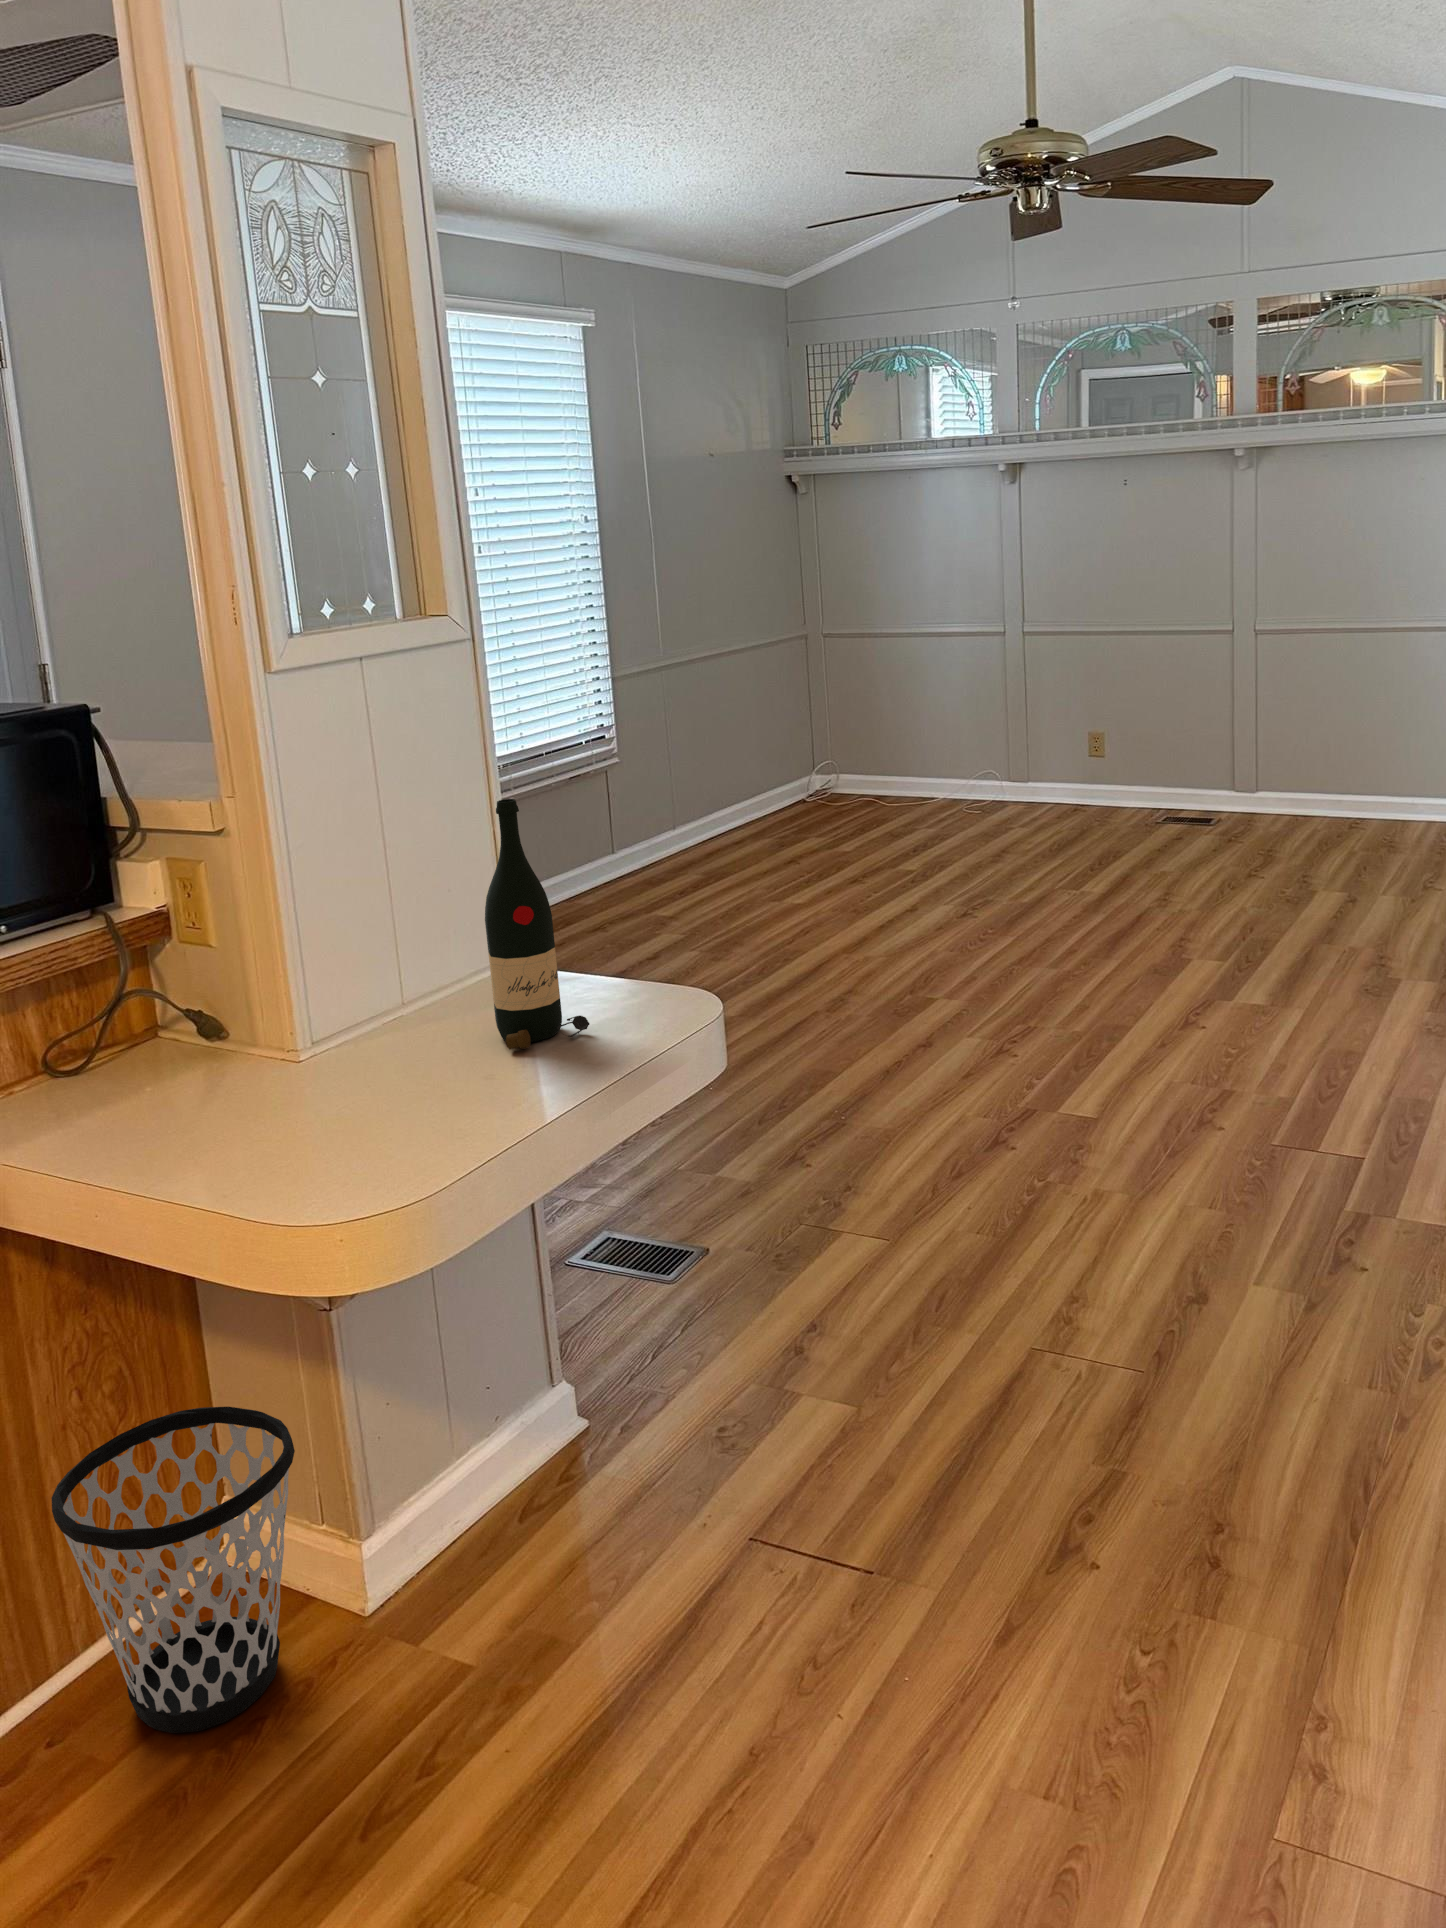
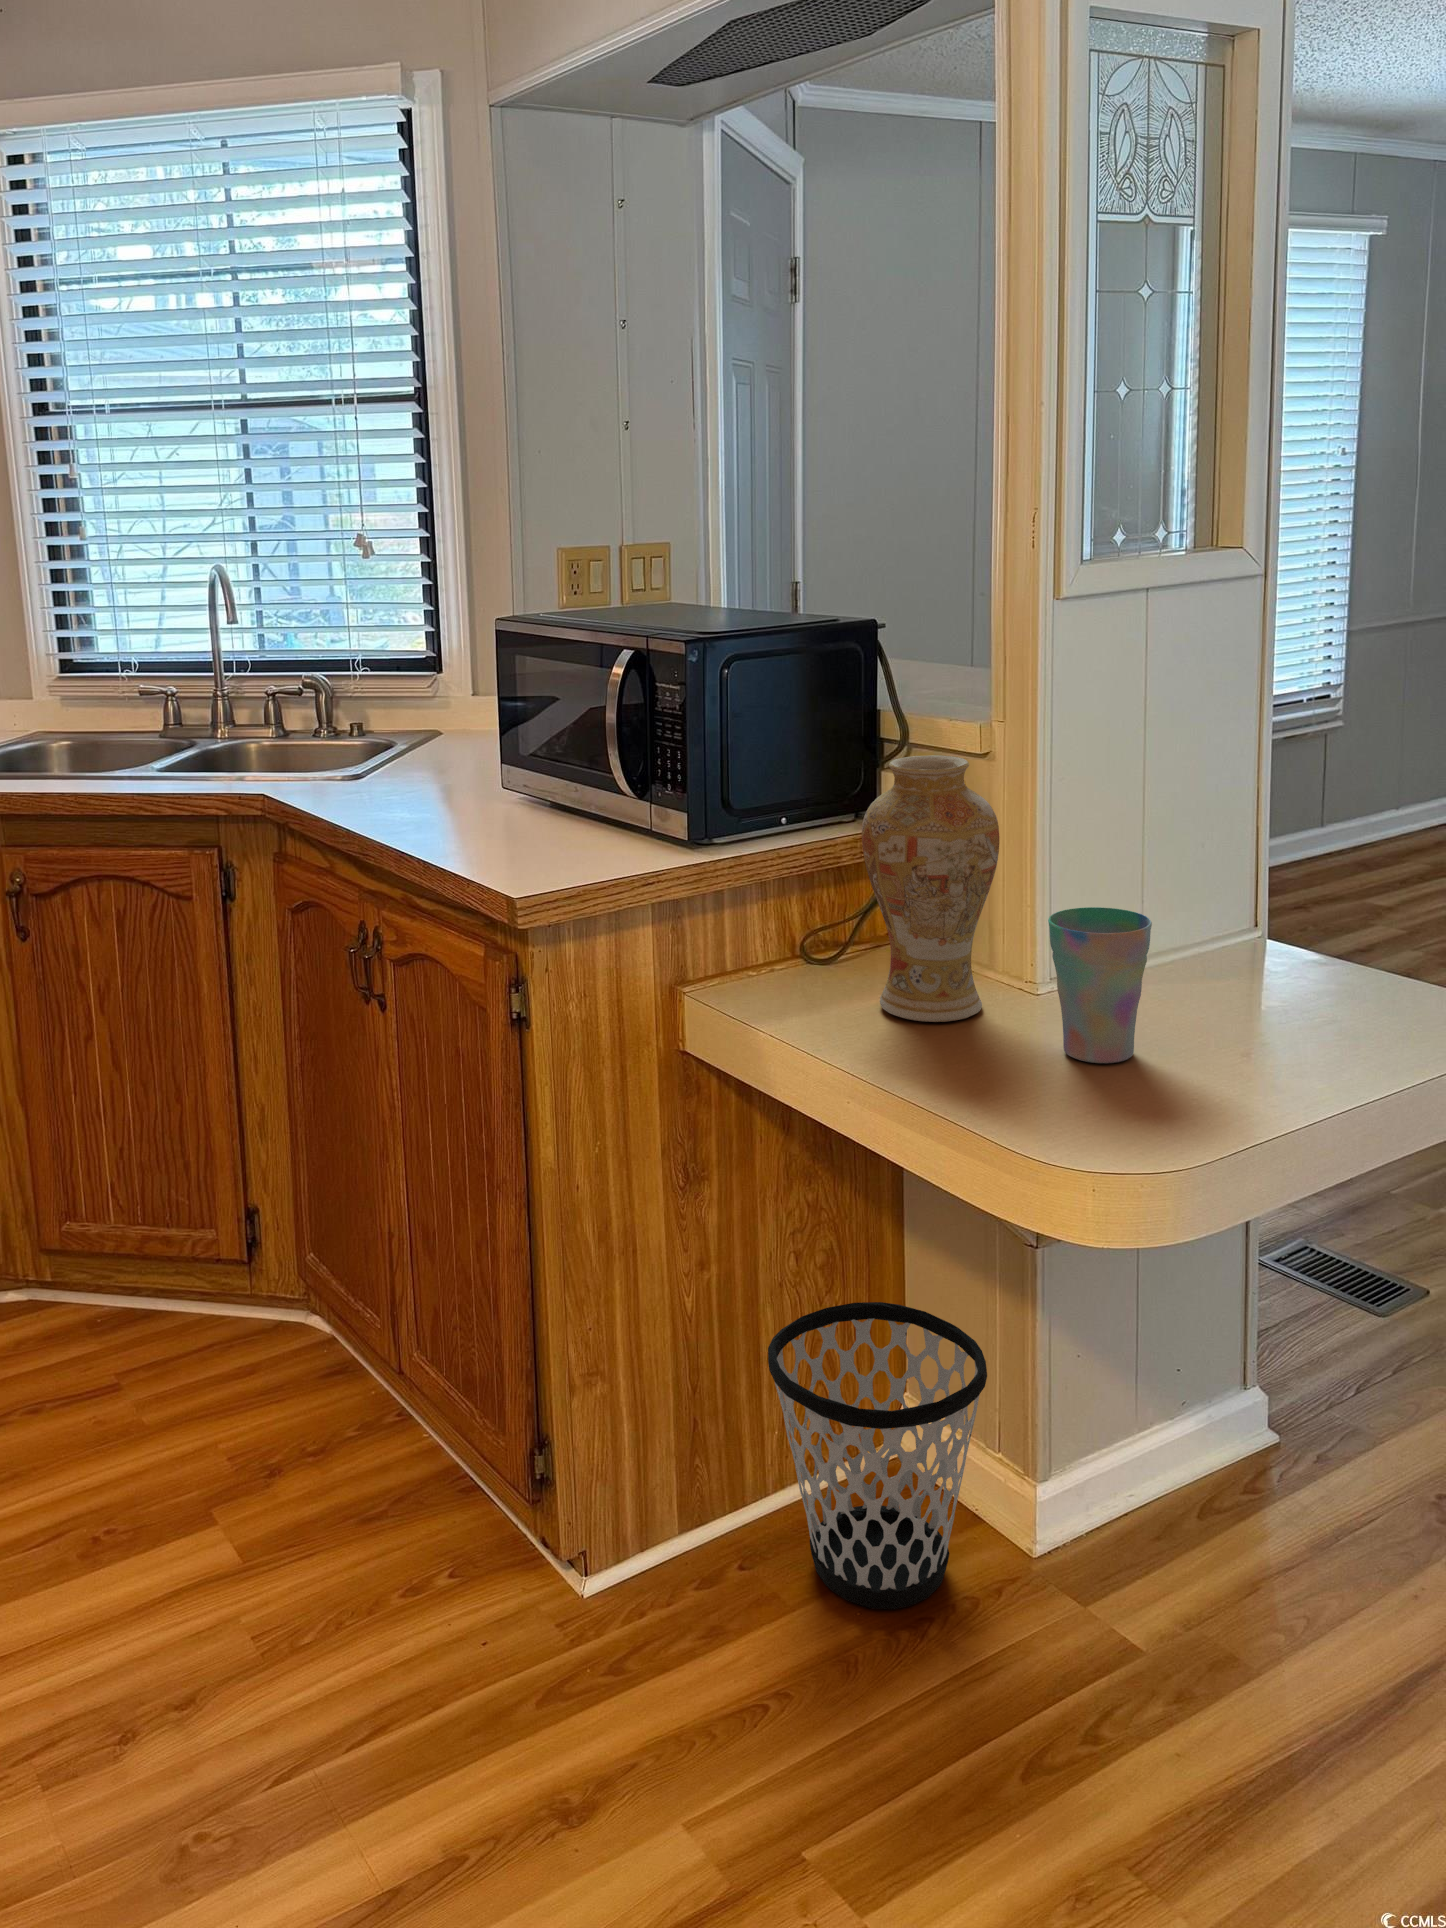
wine bottle: present [485,799,589,1049] -> none [1253,754,1365,1028]
vase: none [86,840,240,1113] -> present [862,755,999,1022]
cup: none [287,966,386,1118] -> present [1048,907,1152,1063]

